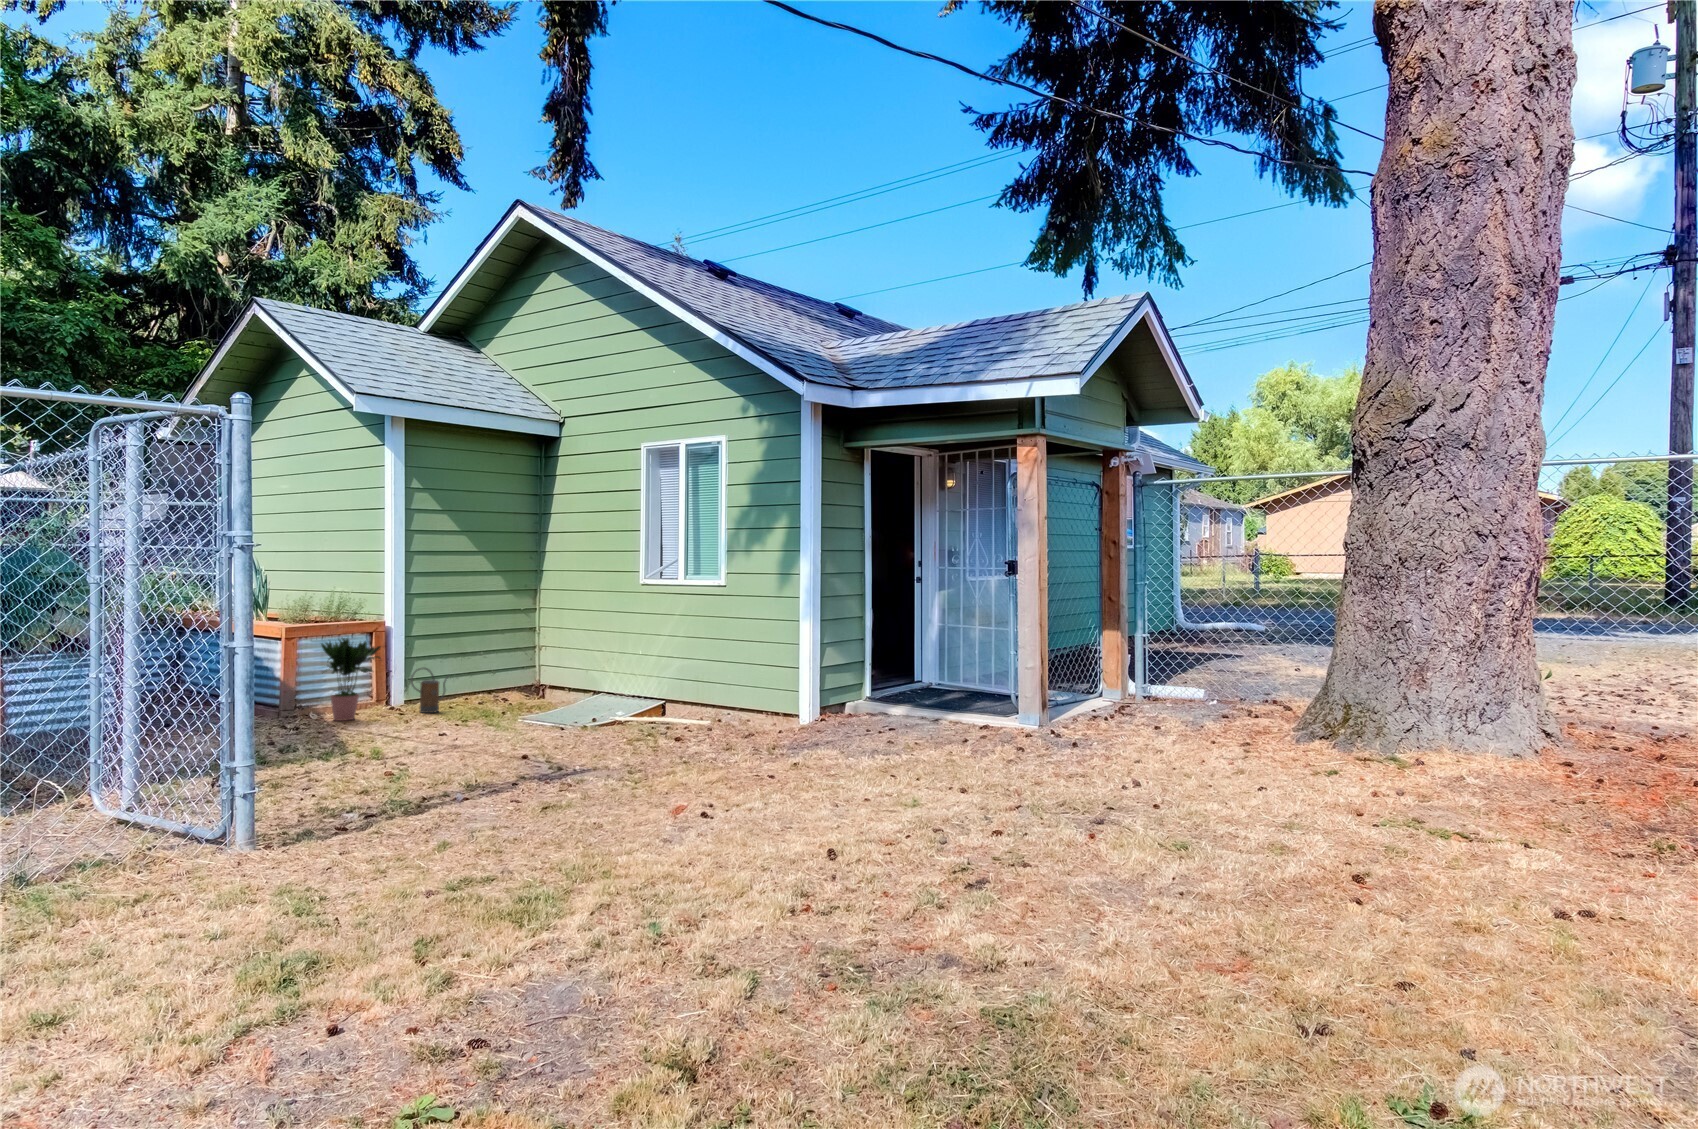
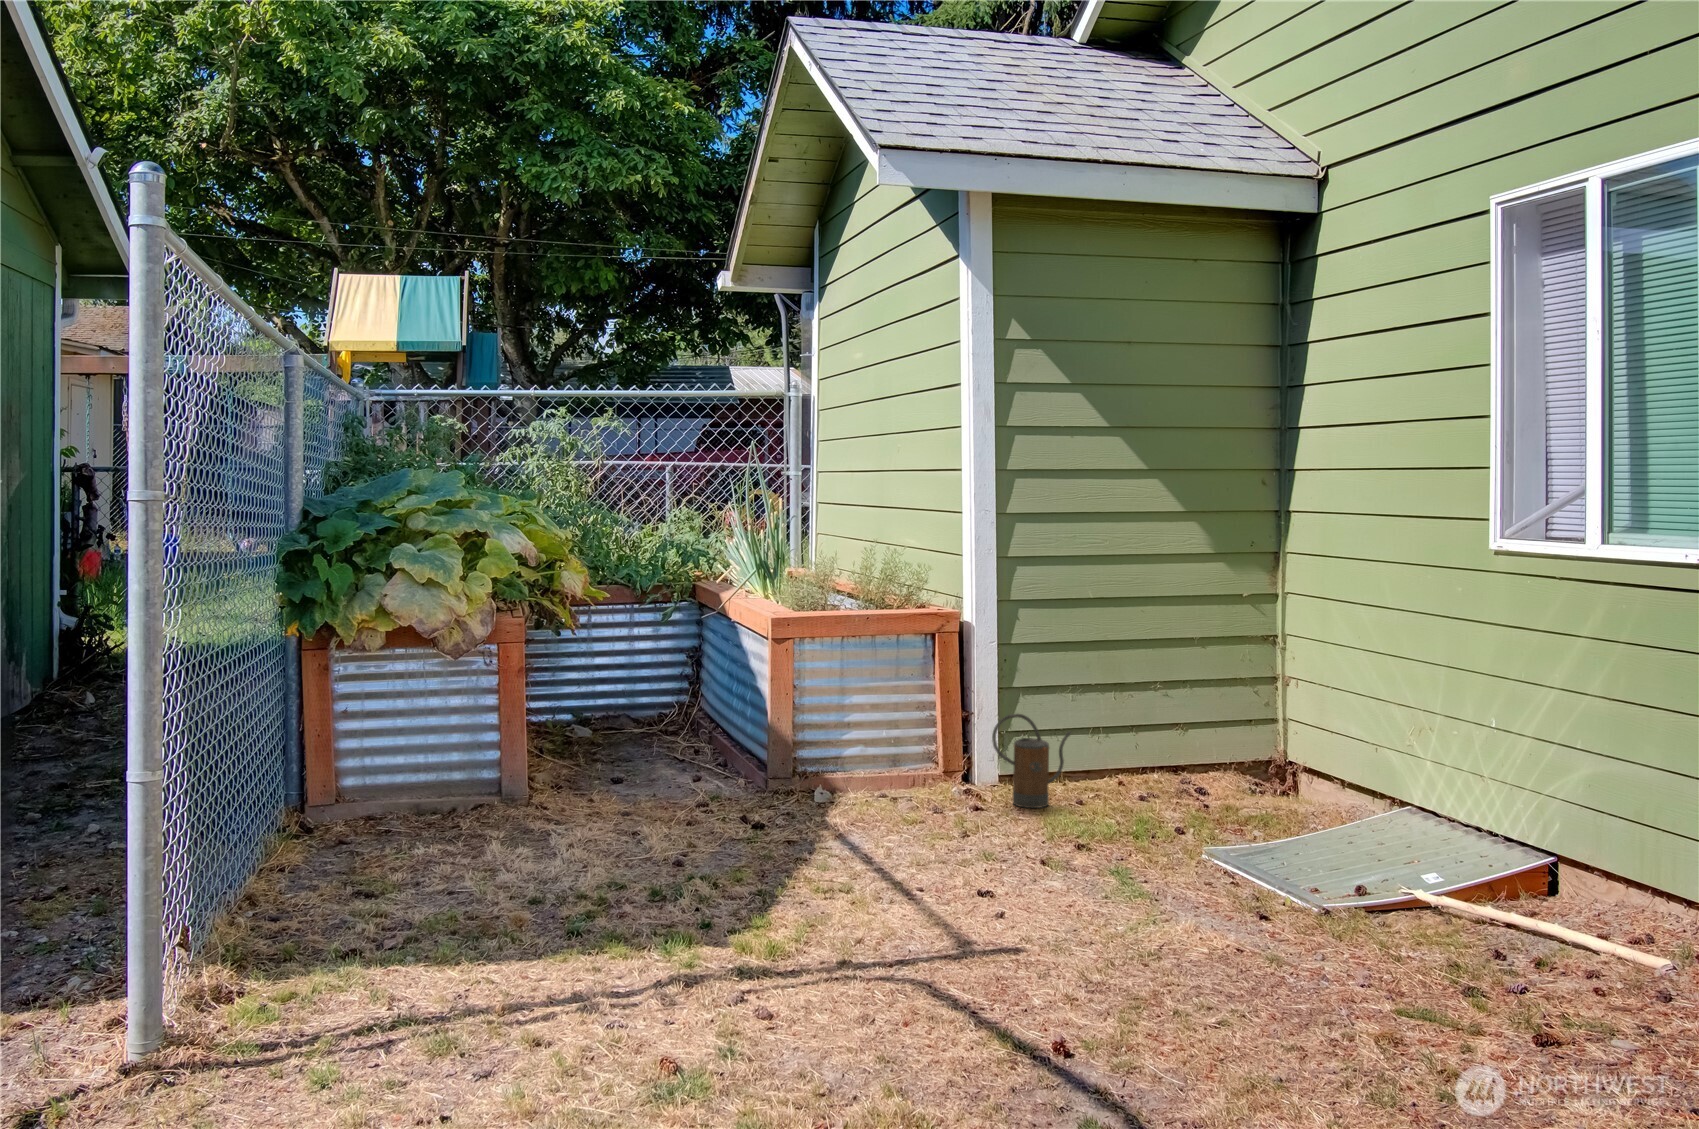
potted plant: present [321,638,381,721] -> none [818,646,934,810]

